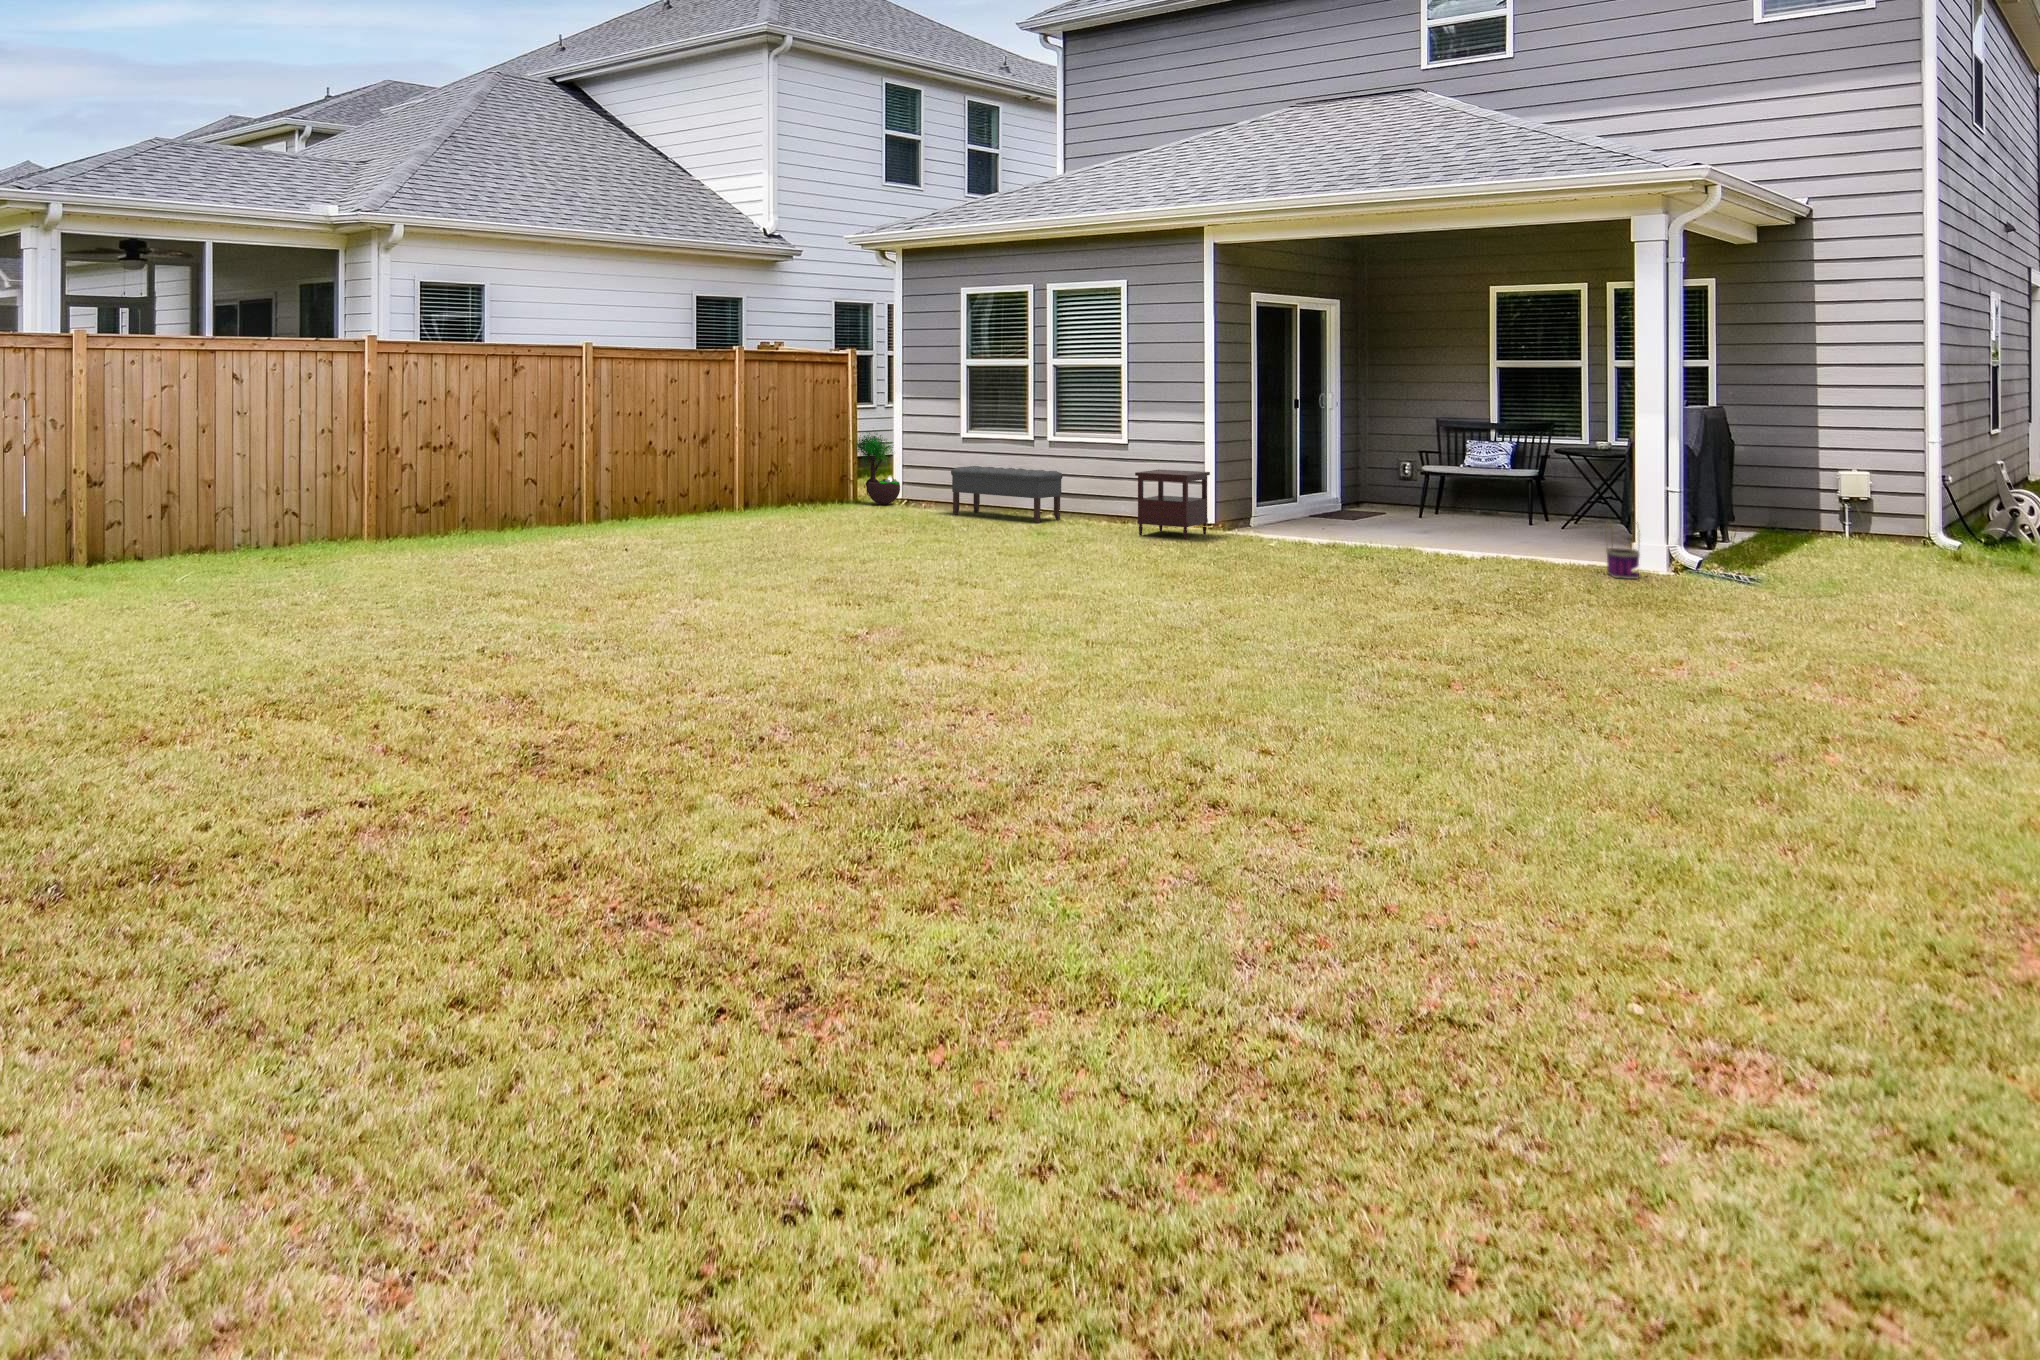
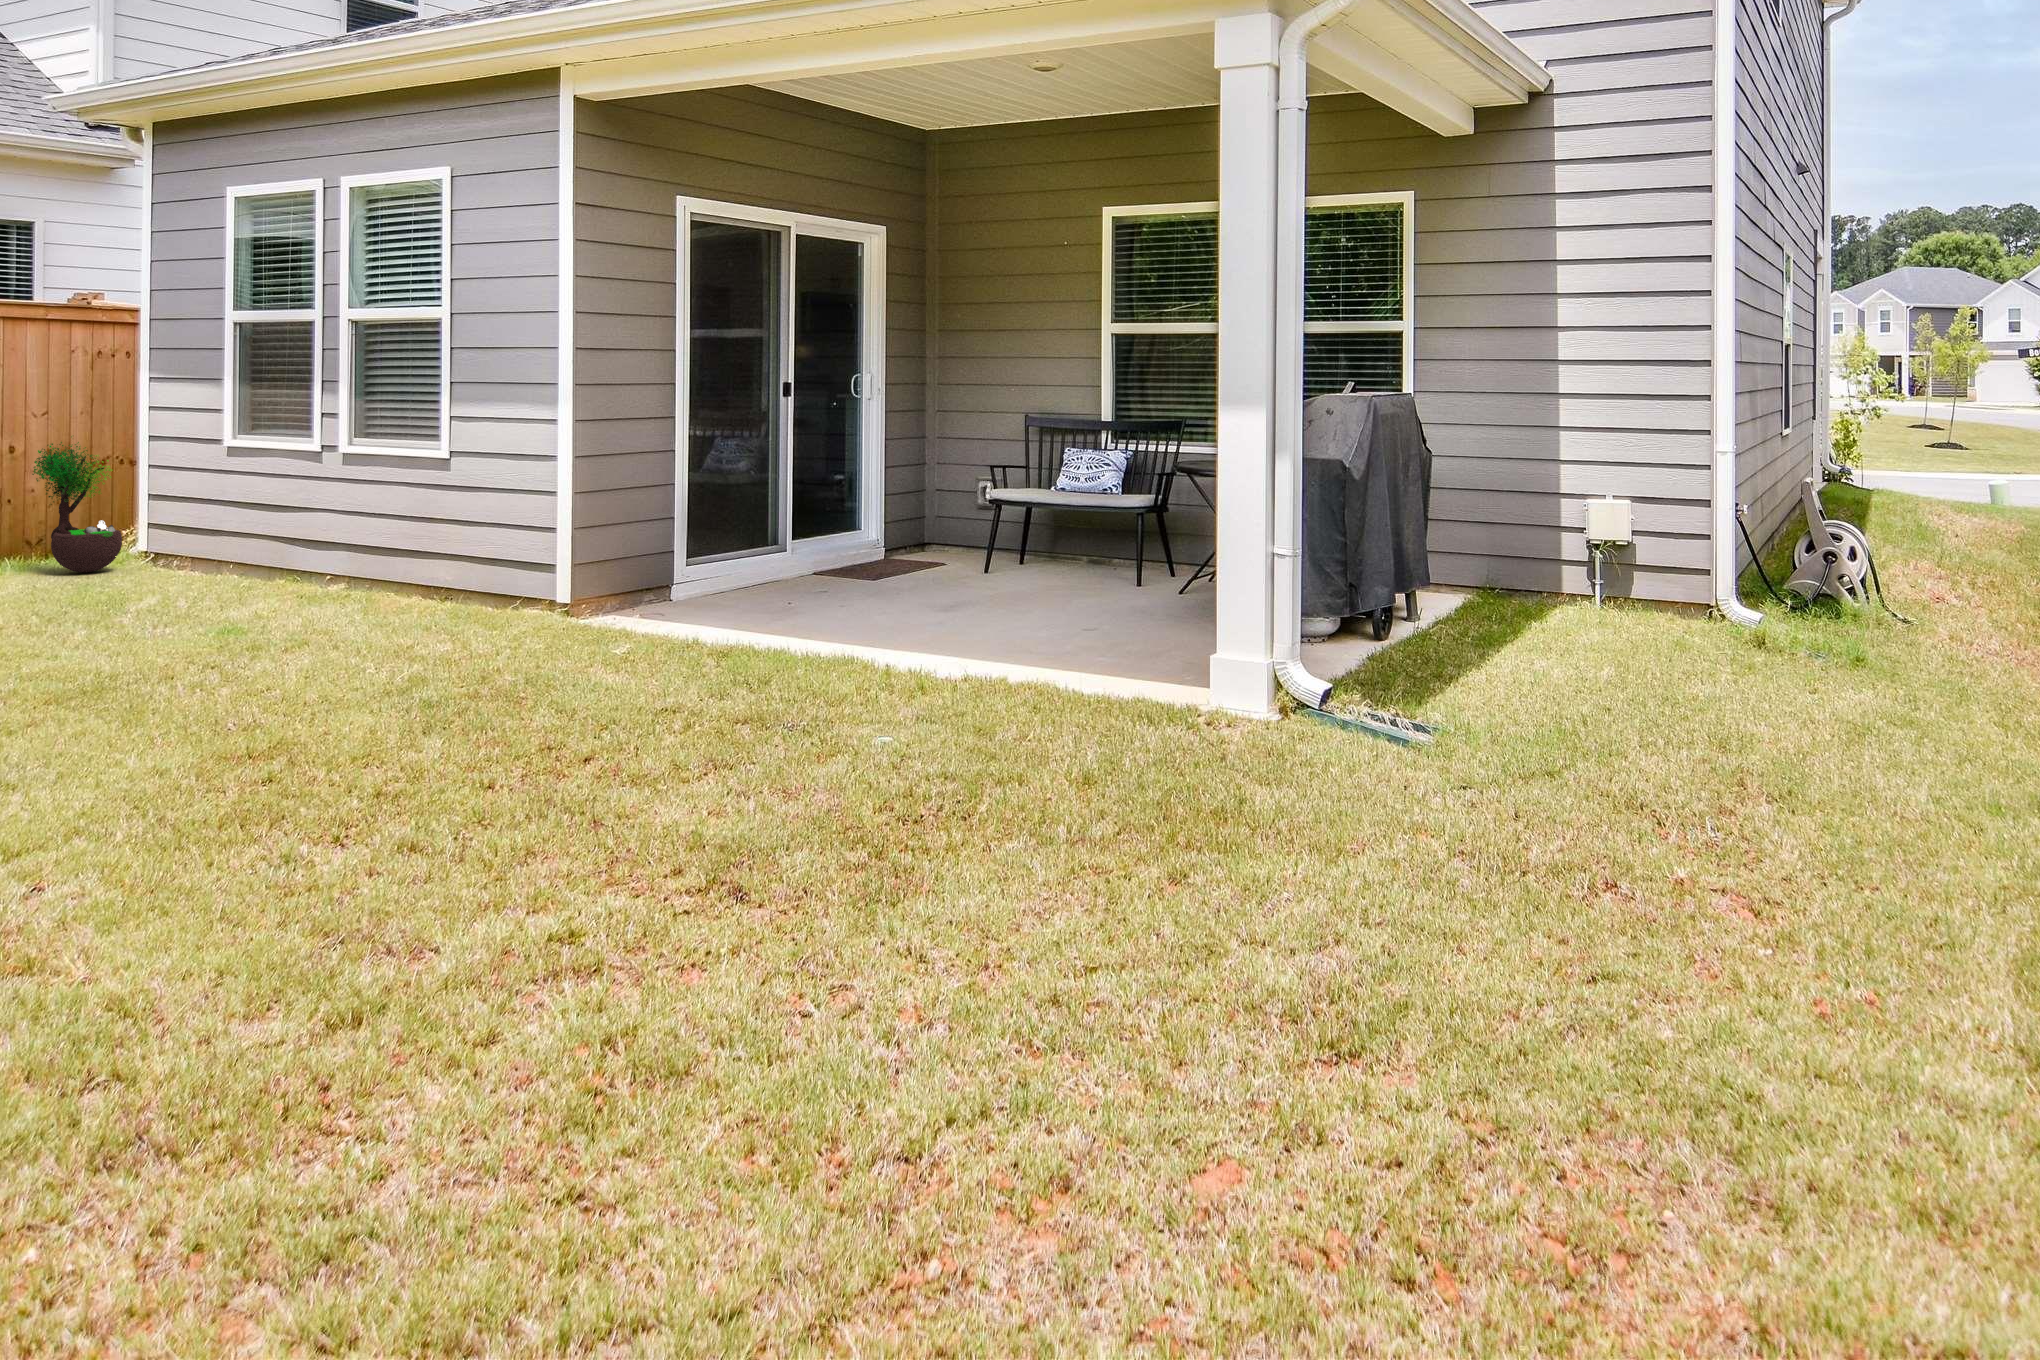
bench: present [951,466,1063,523] -> none [157,503,353,609]
side table: present [1135,470,1210,539] -> none [410,508,568,642]
basket: present [1606,522,1640,579] -> none [1180,604,1231,722]

